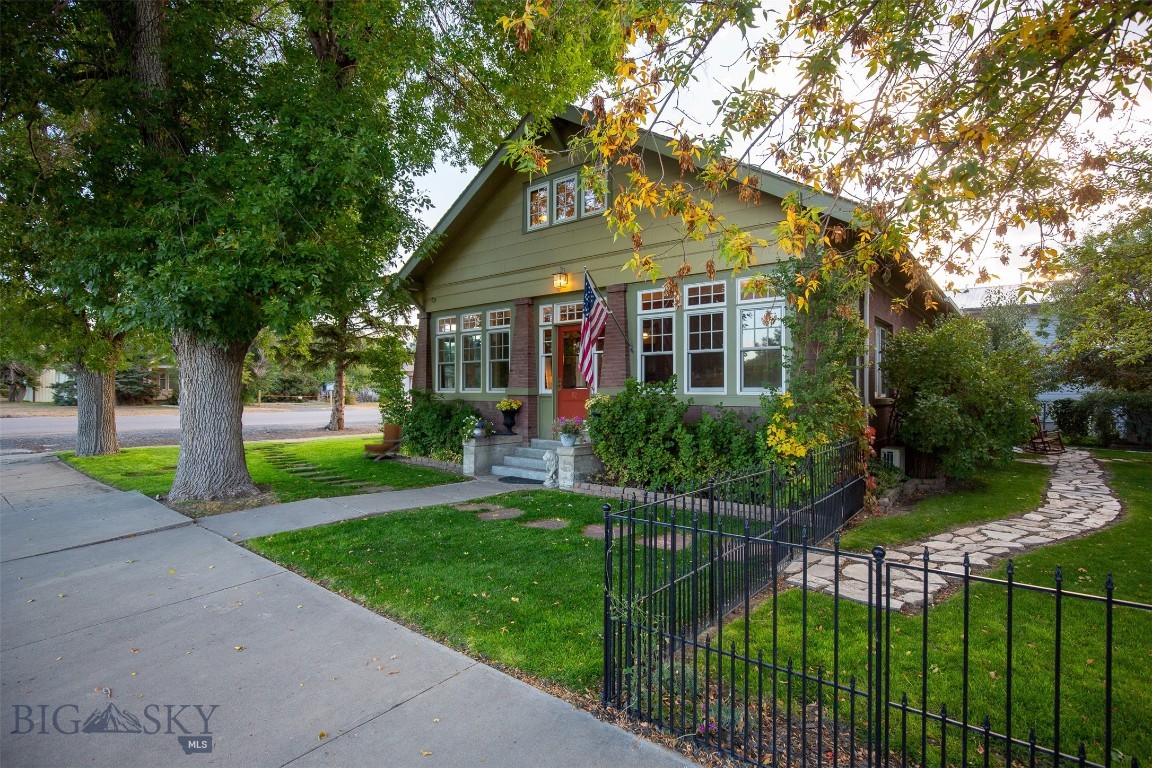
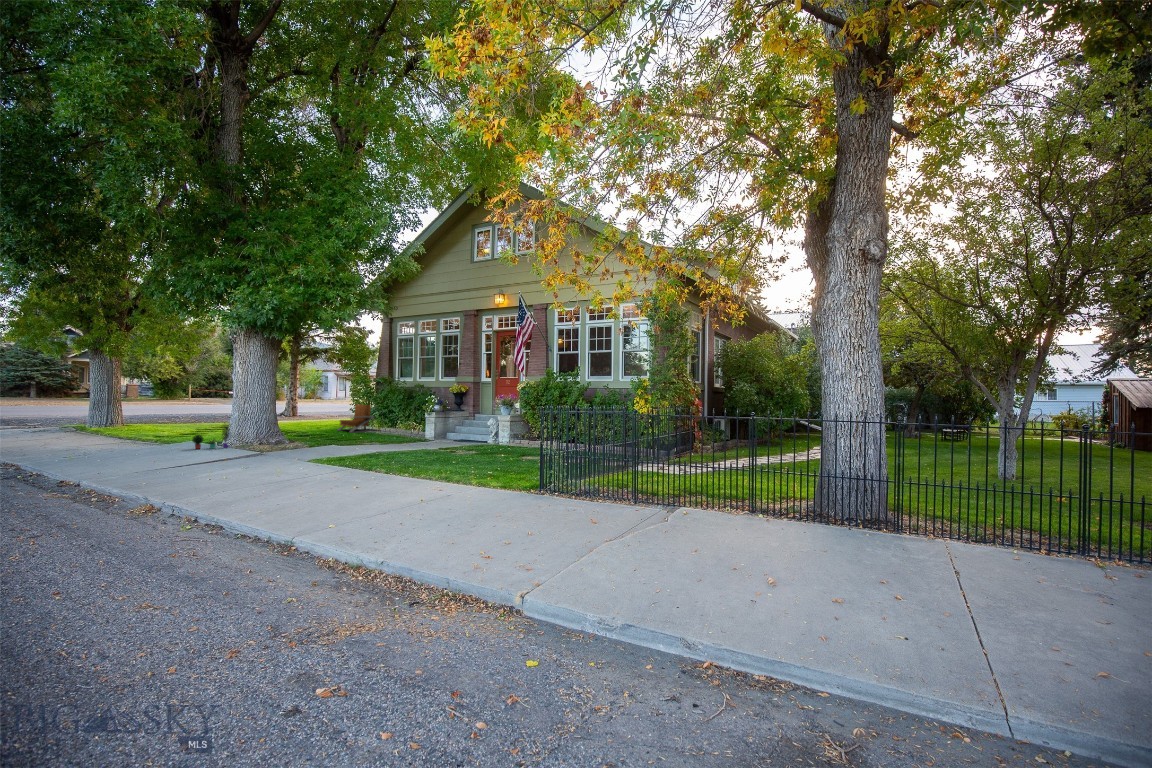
potted plant: none [134,461,192,500] -> present [192,425,231,449]

